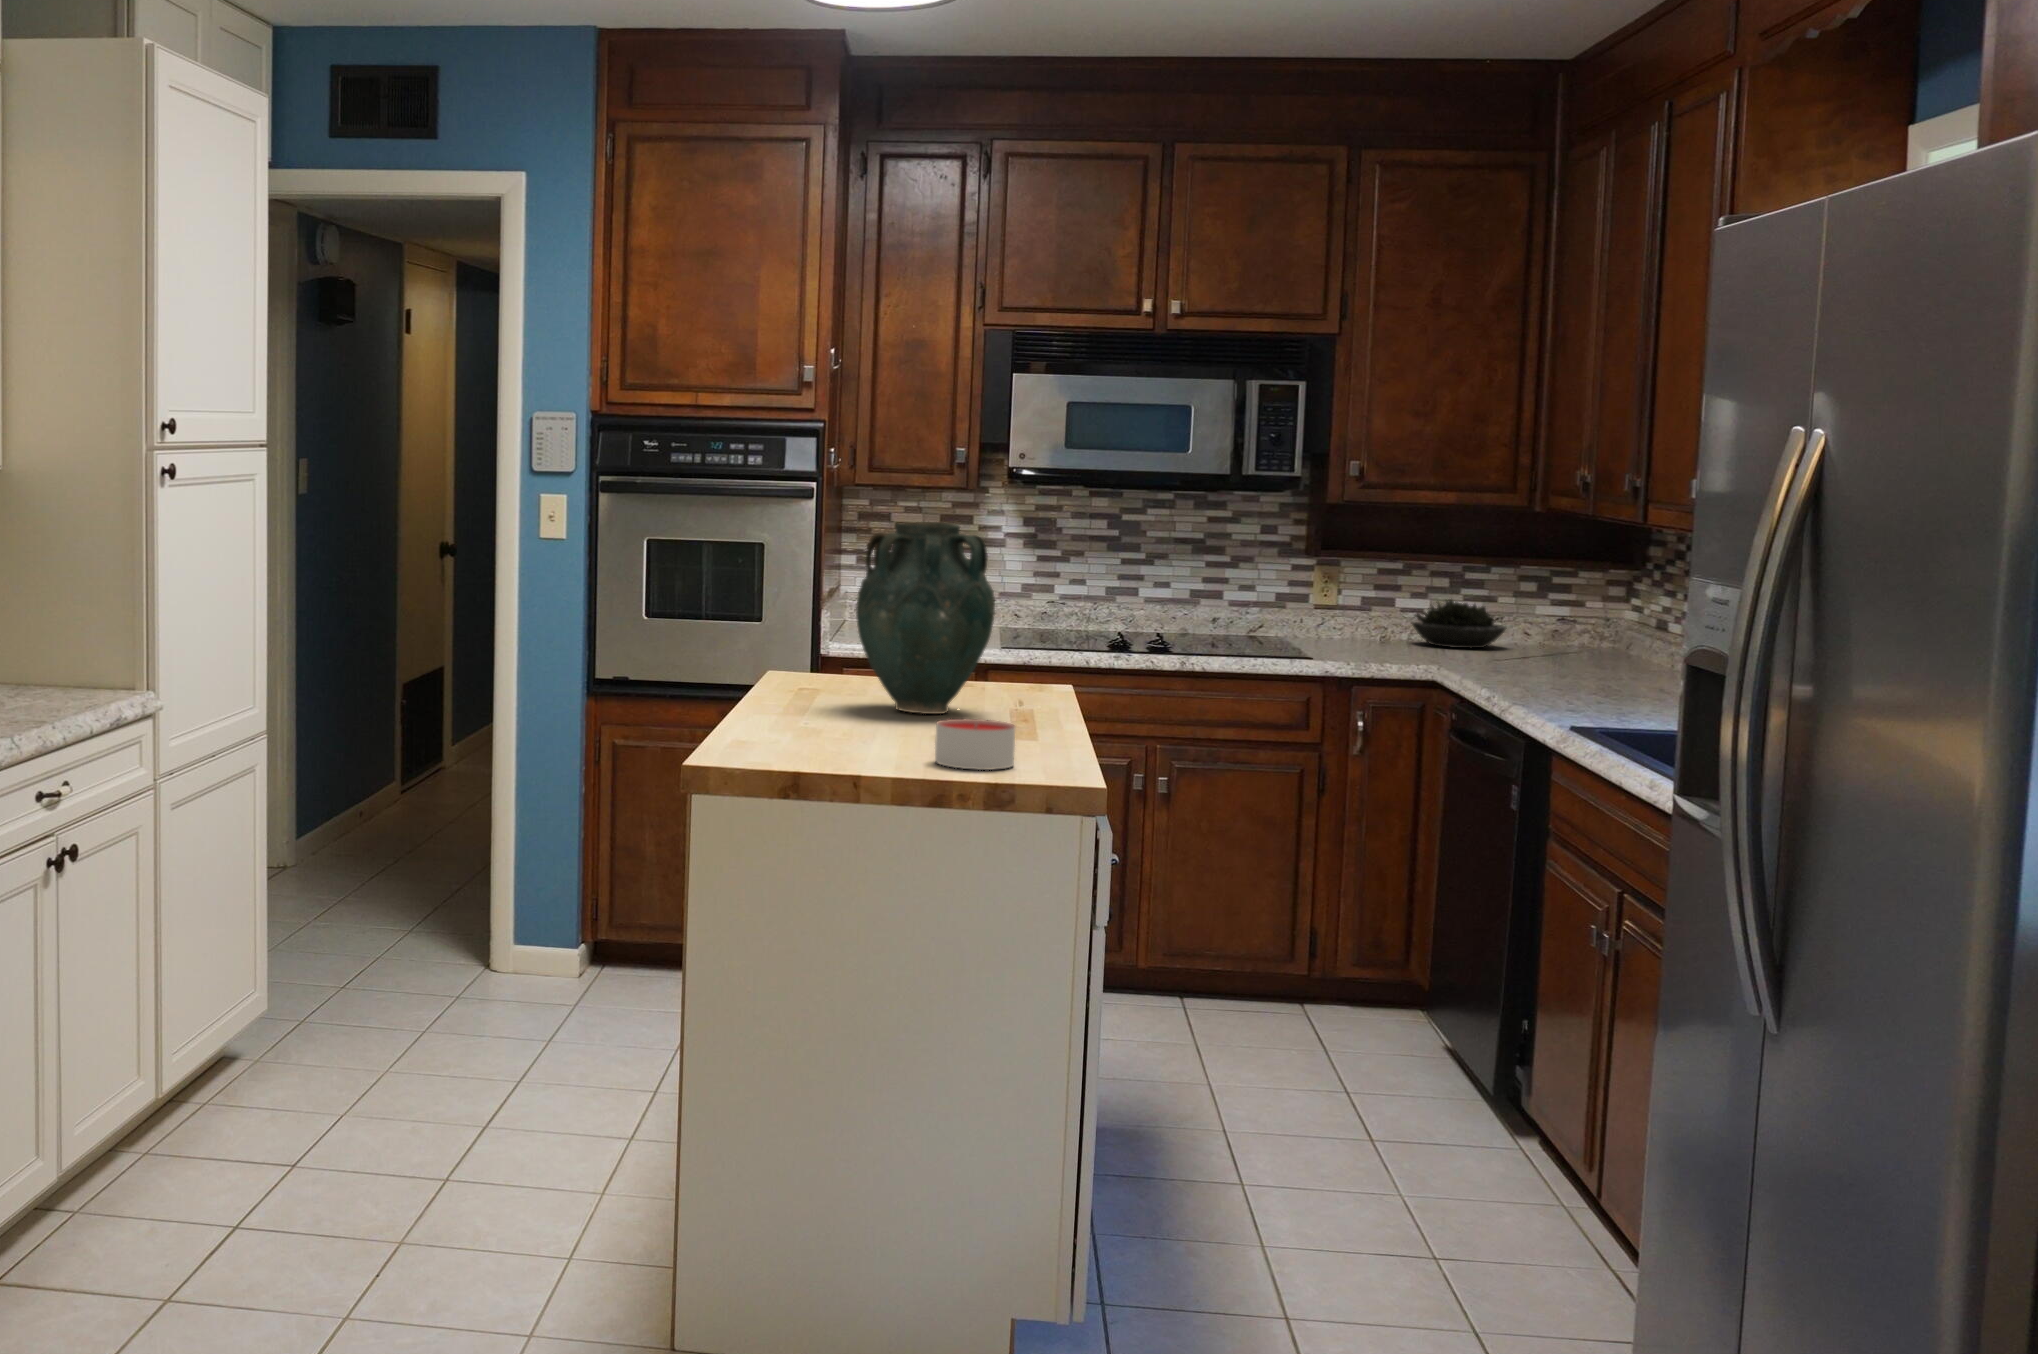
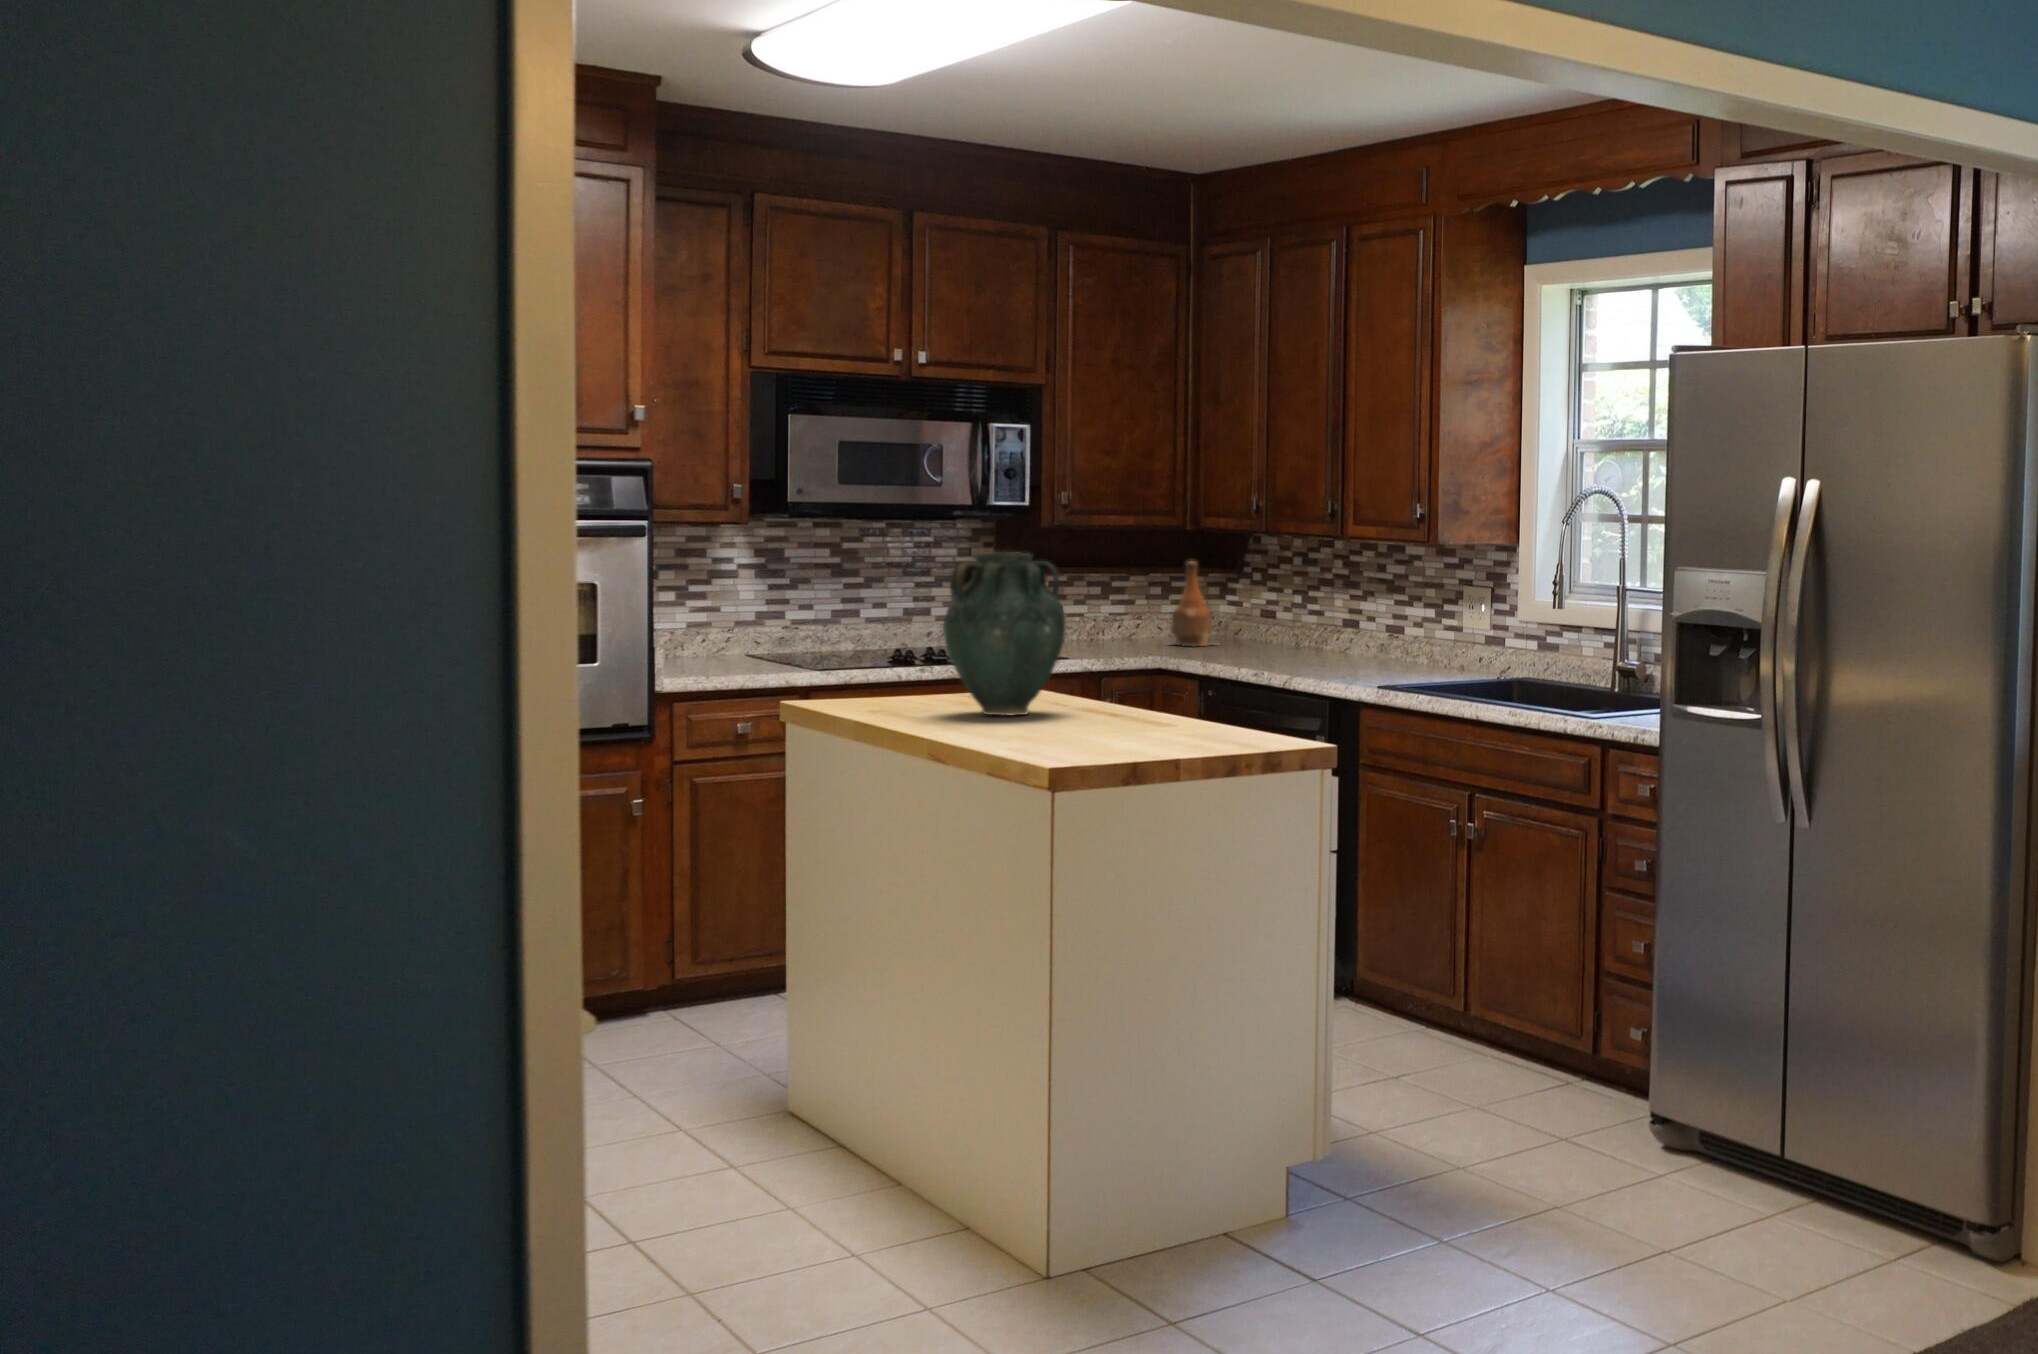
bottle: none [1505,551,1576,660] -> present [1171,561,1212,646]
succulent plant: present [1412,599,1506,648] -> none [1076,603,1150,643]
candle: present [935,719,1015,770] -> none [1166,702,1227,739]

